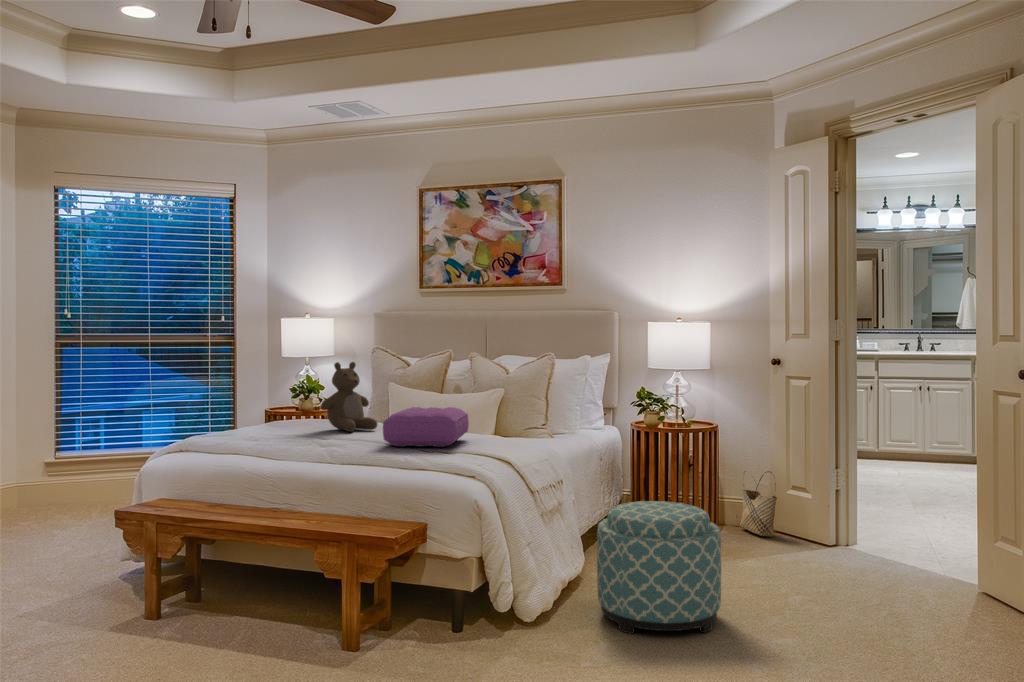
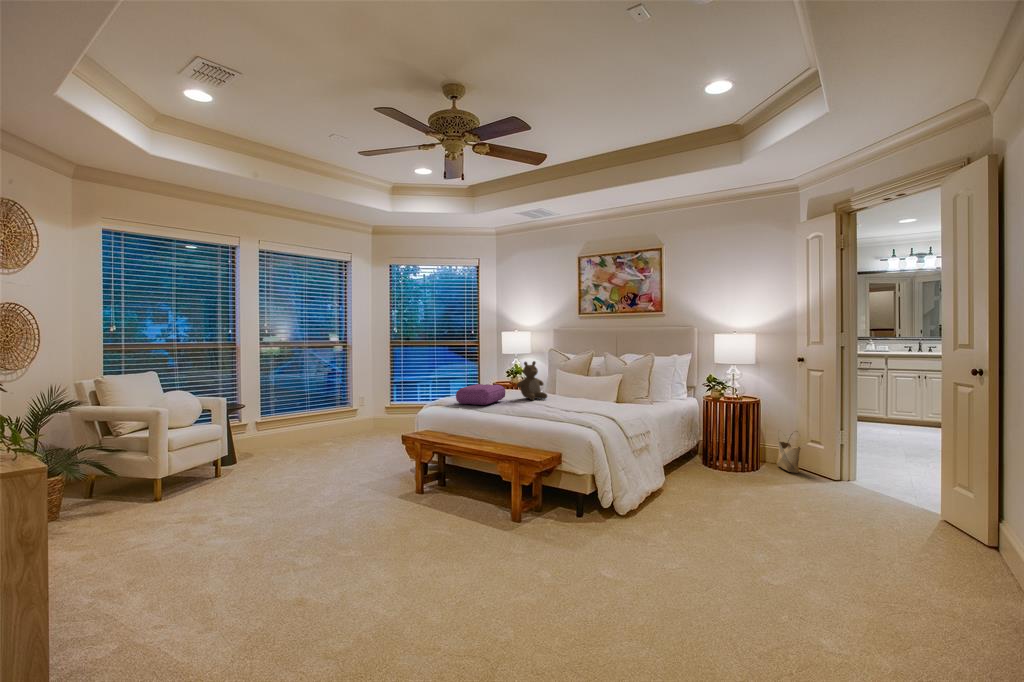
pillow: present [383,407,469,447] -> present [456,384,505,405]
ottoman: present [597,501,721,634] -> none [662,449,738,529]

